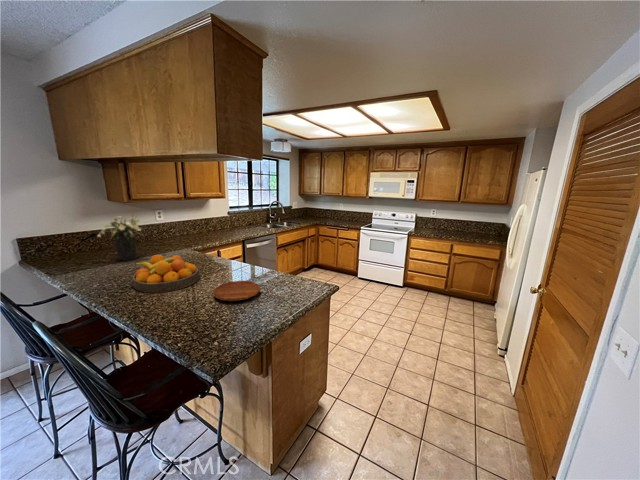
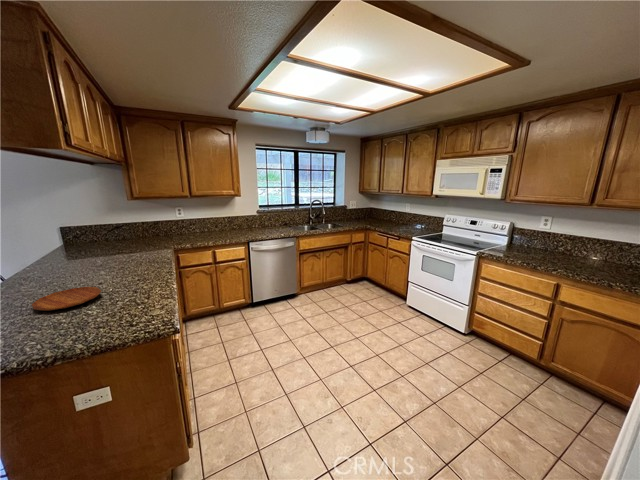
flower arrangement: present [97,216,141,261] -> none [84,211,128,251]
fruit bowl: present [132,255,200,293] -> none [34,249,109,285]

